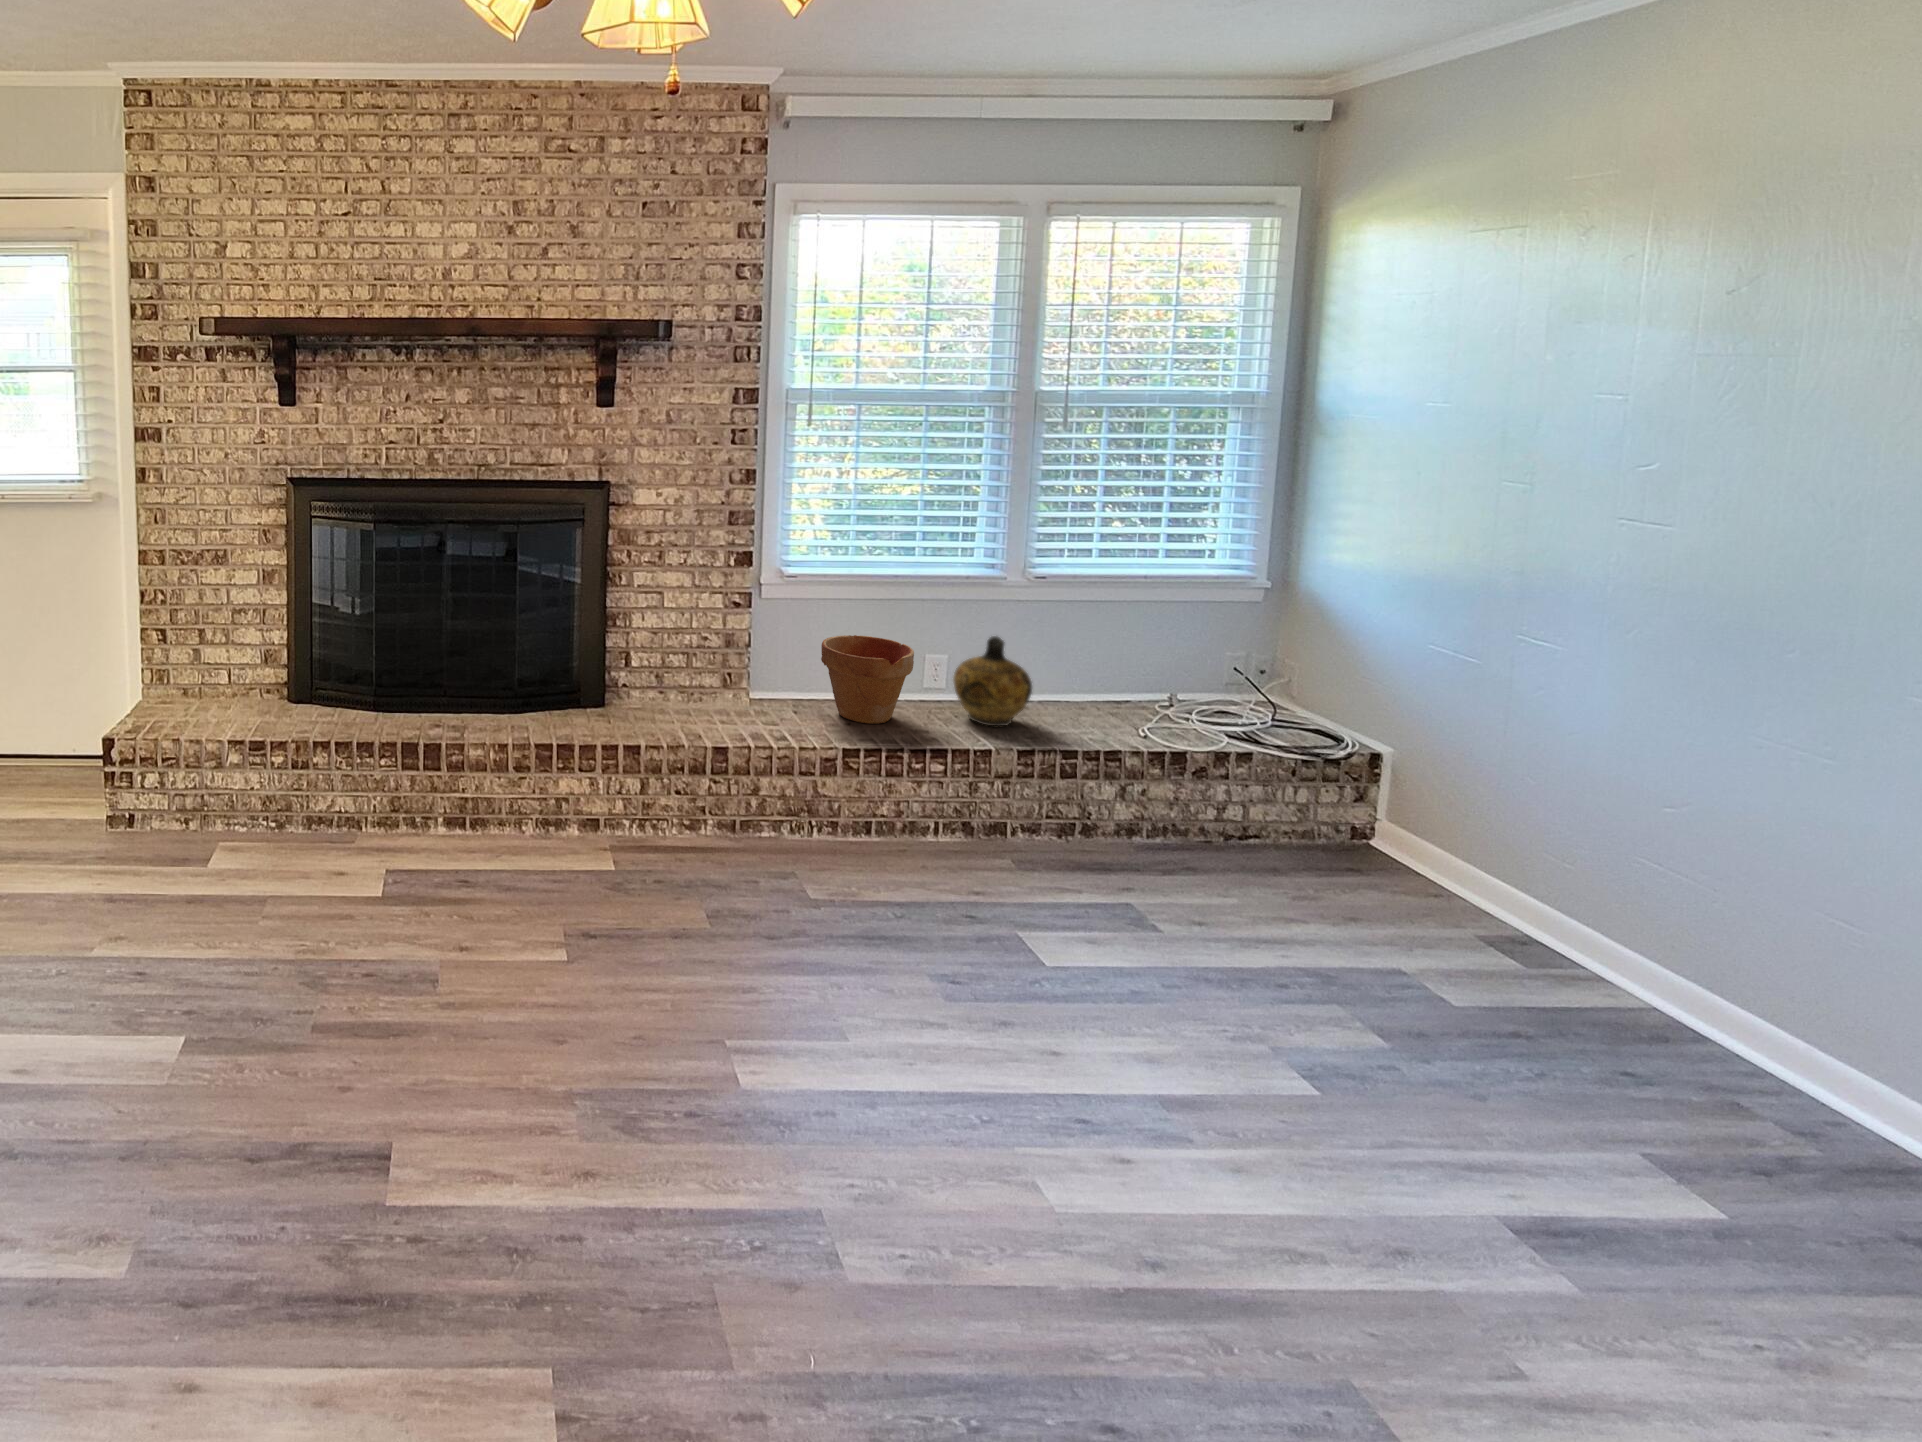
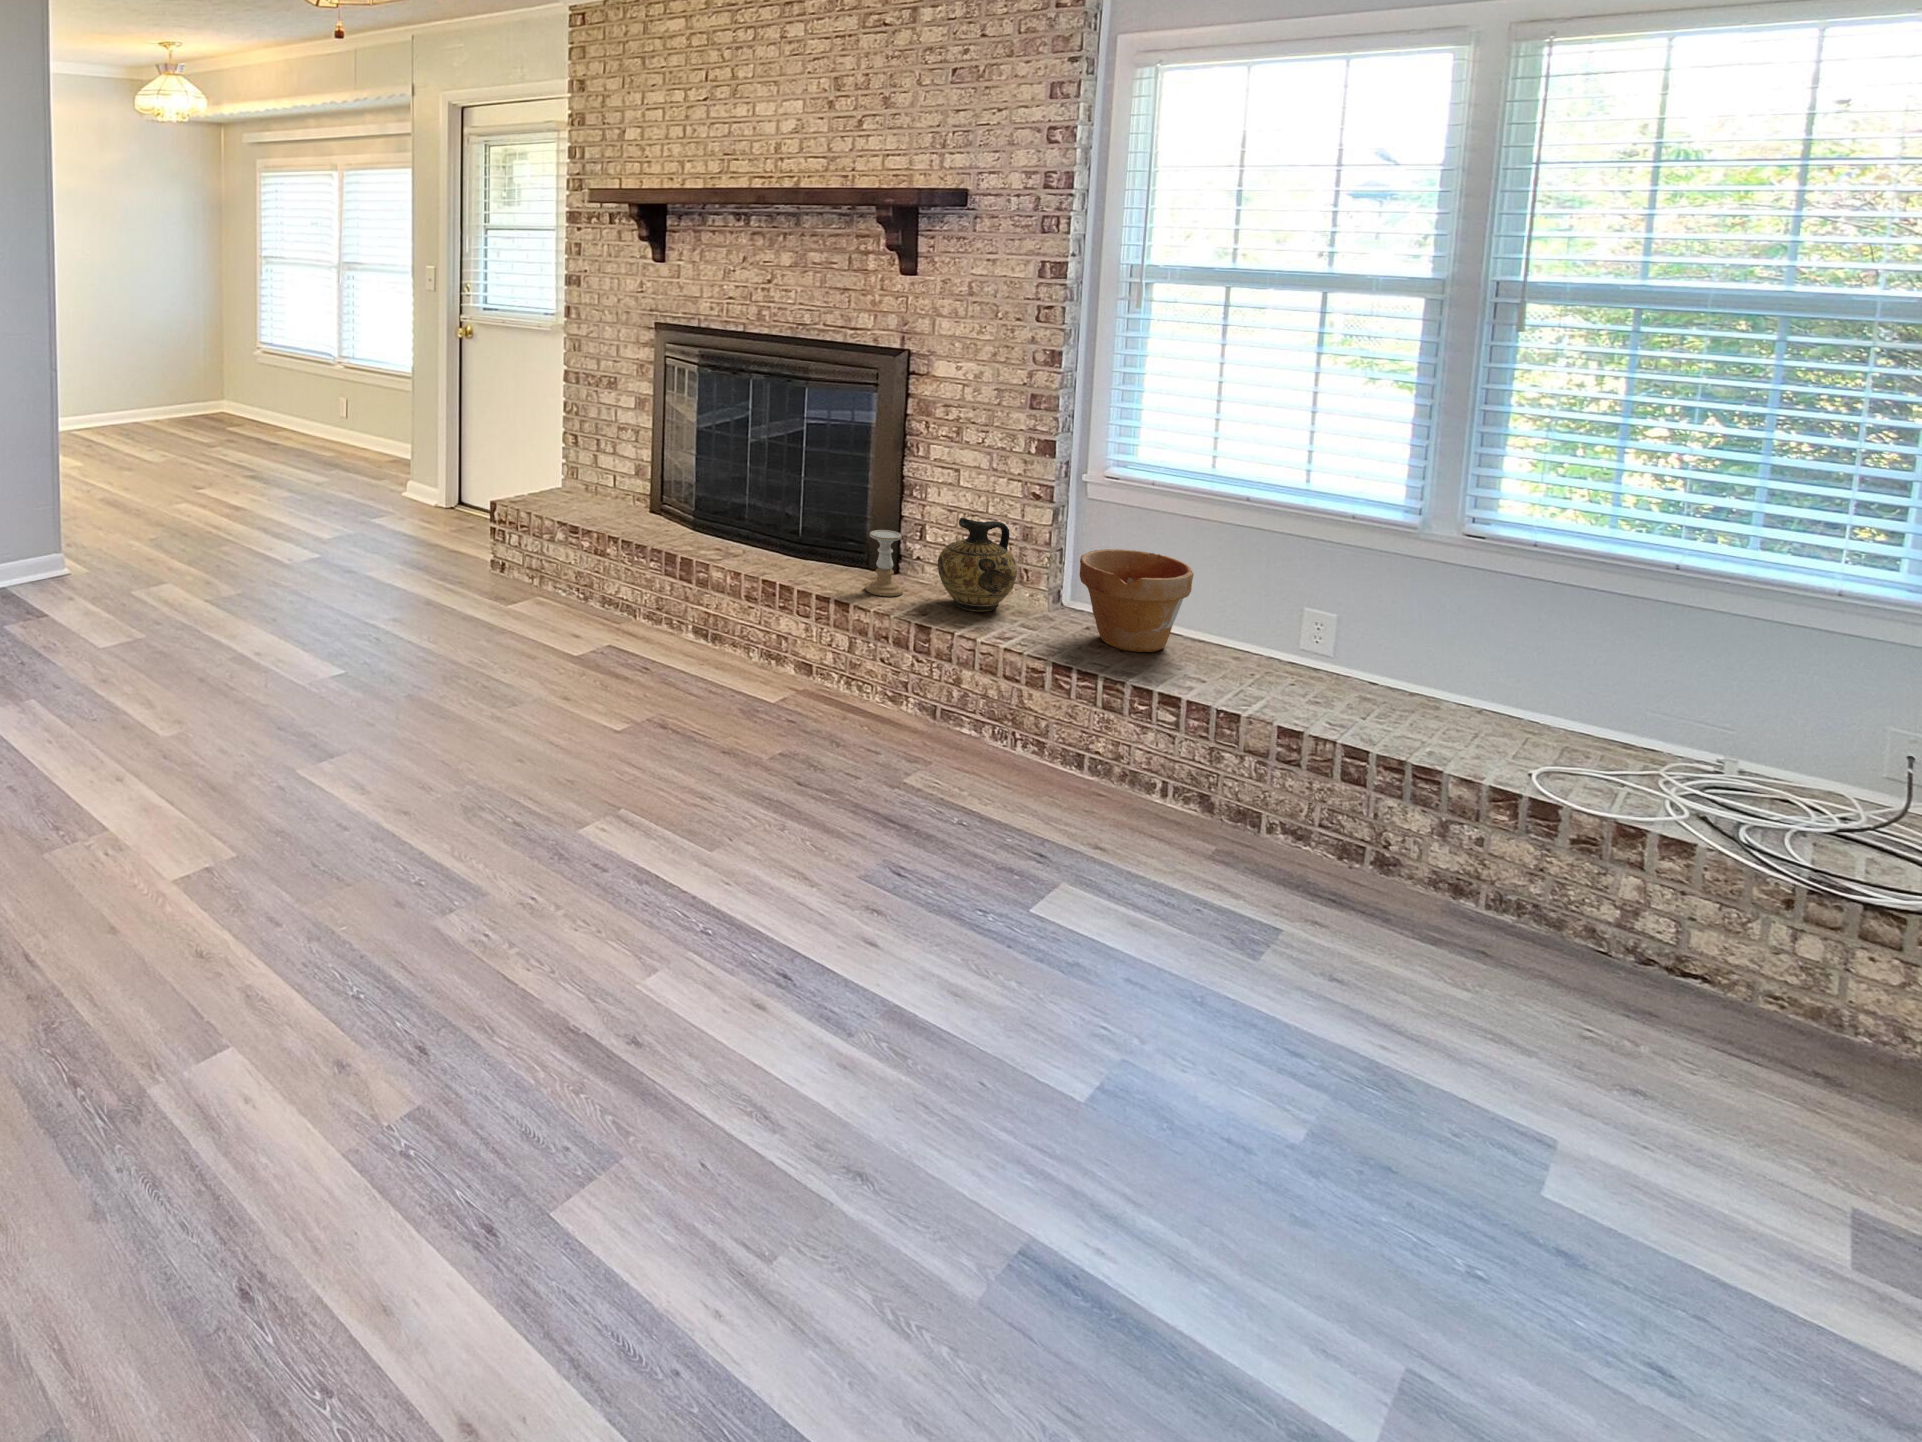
ceramic jug: present [953,636,1032,727] -> present [938,518,1017,611]
candle holder: none [634,663,671,731] -> present [865,530,903,596]

